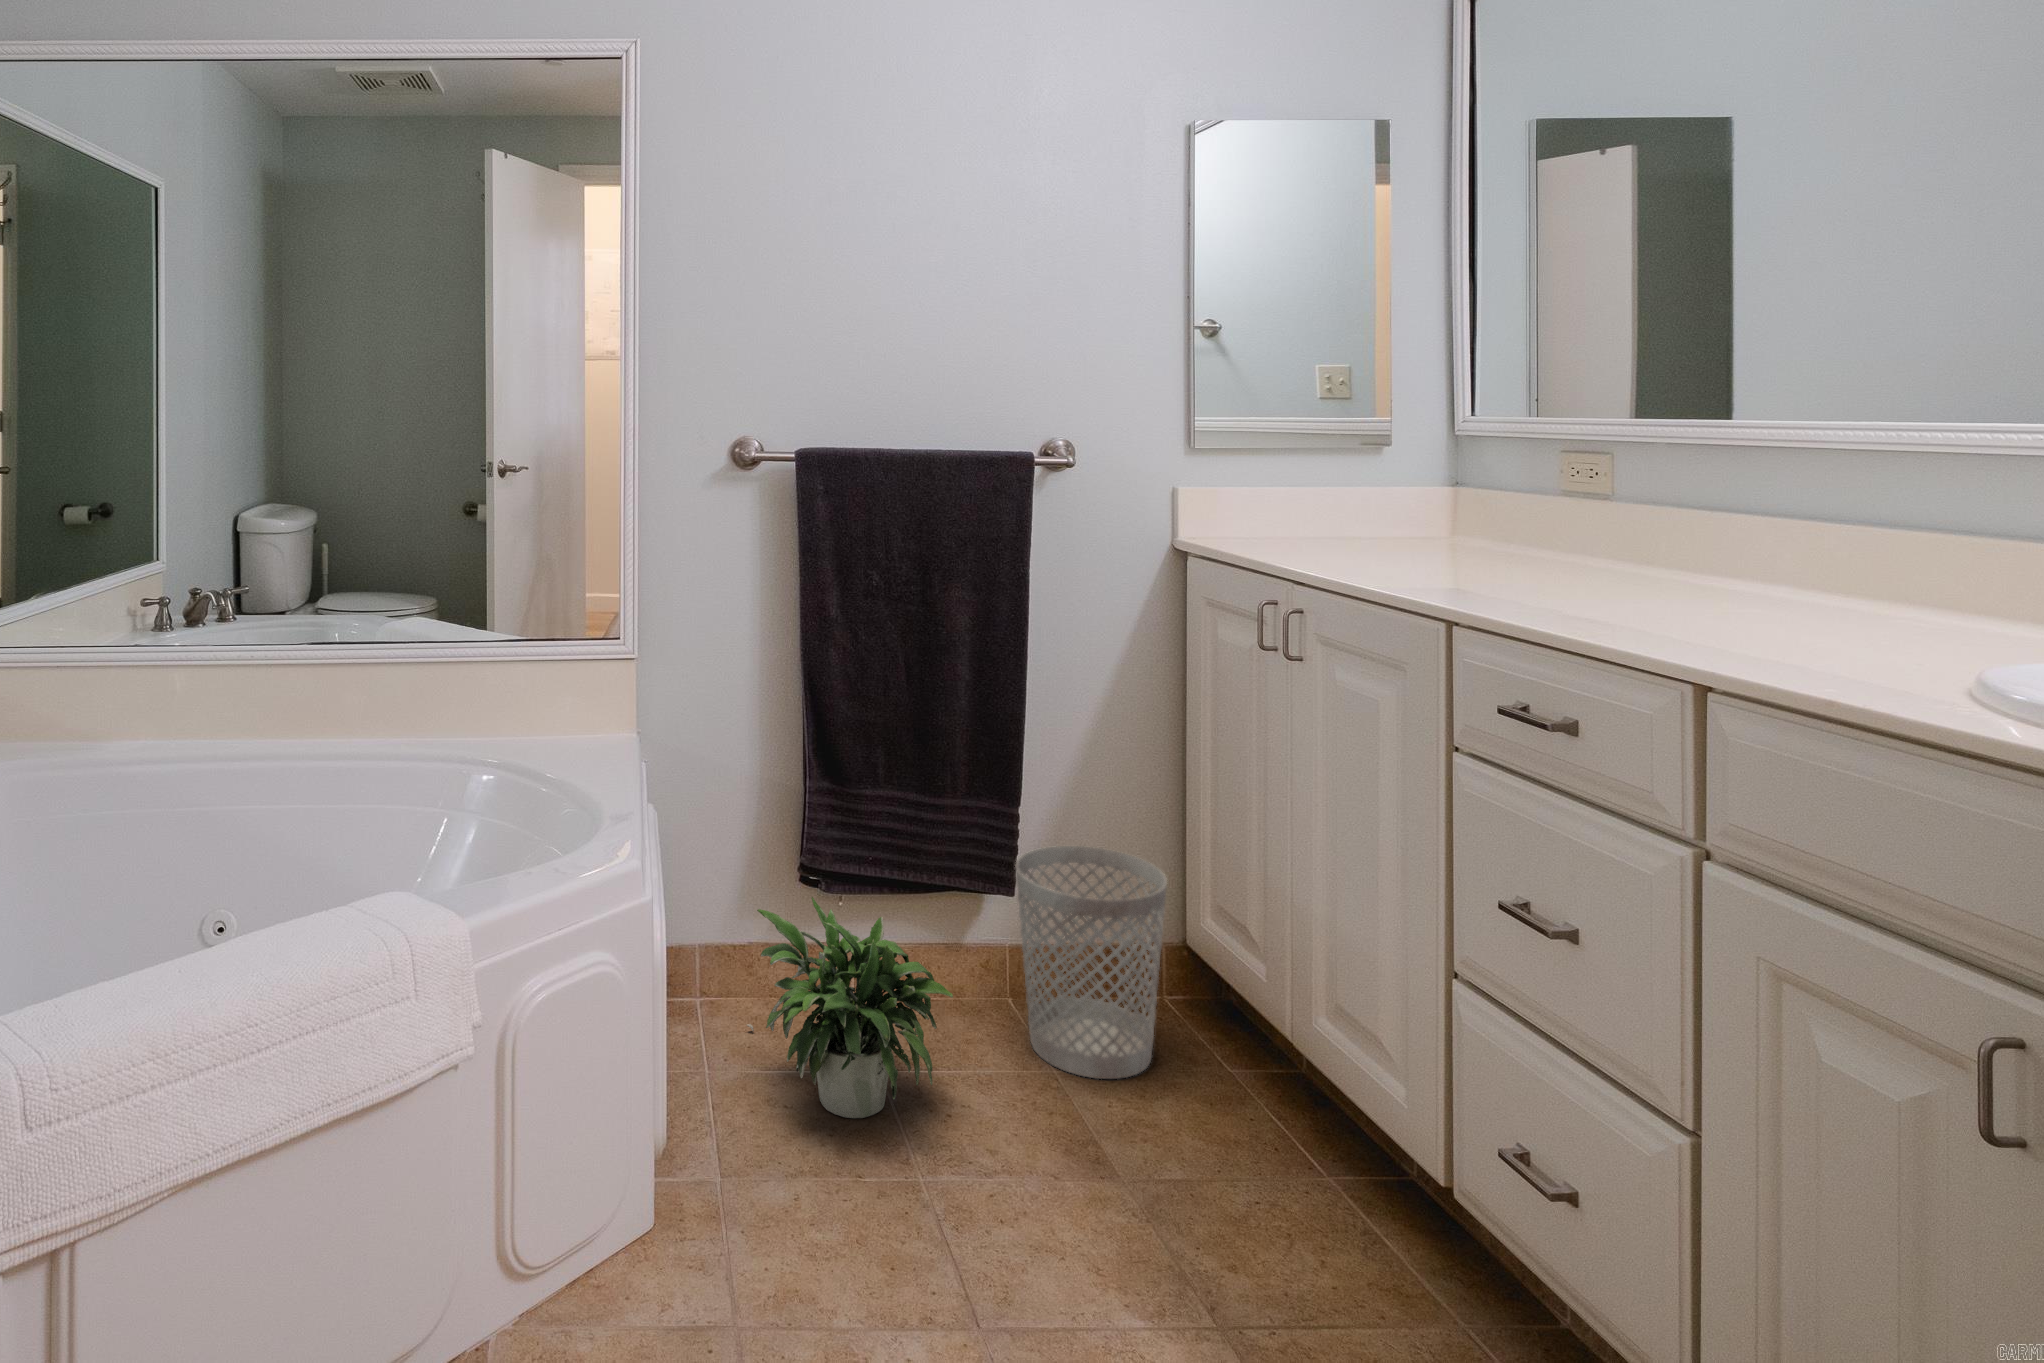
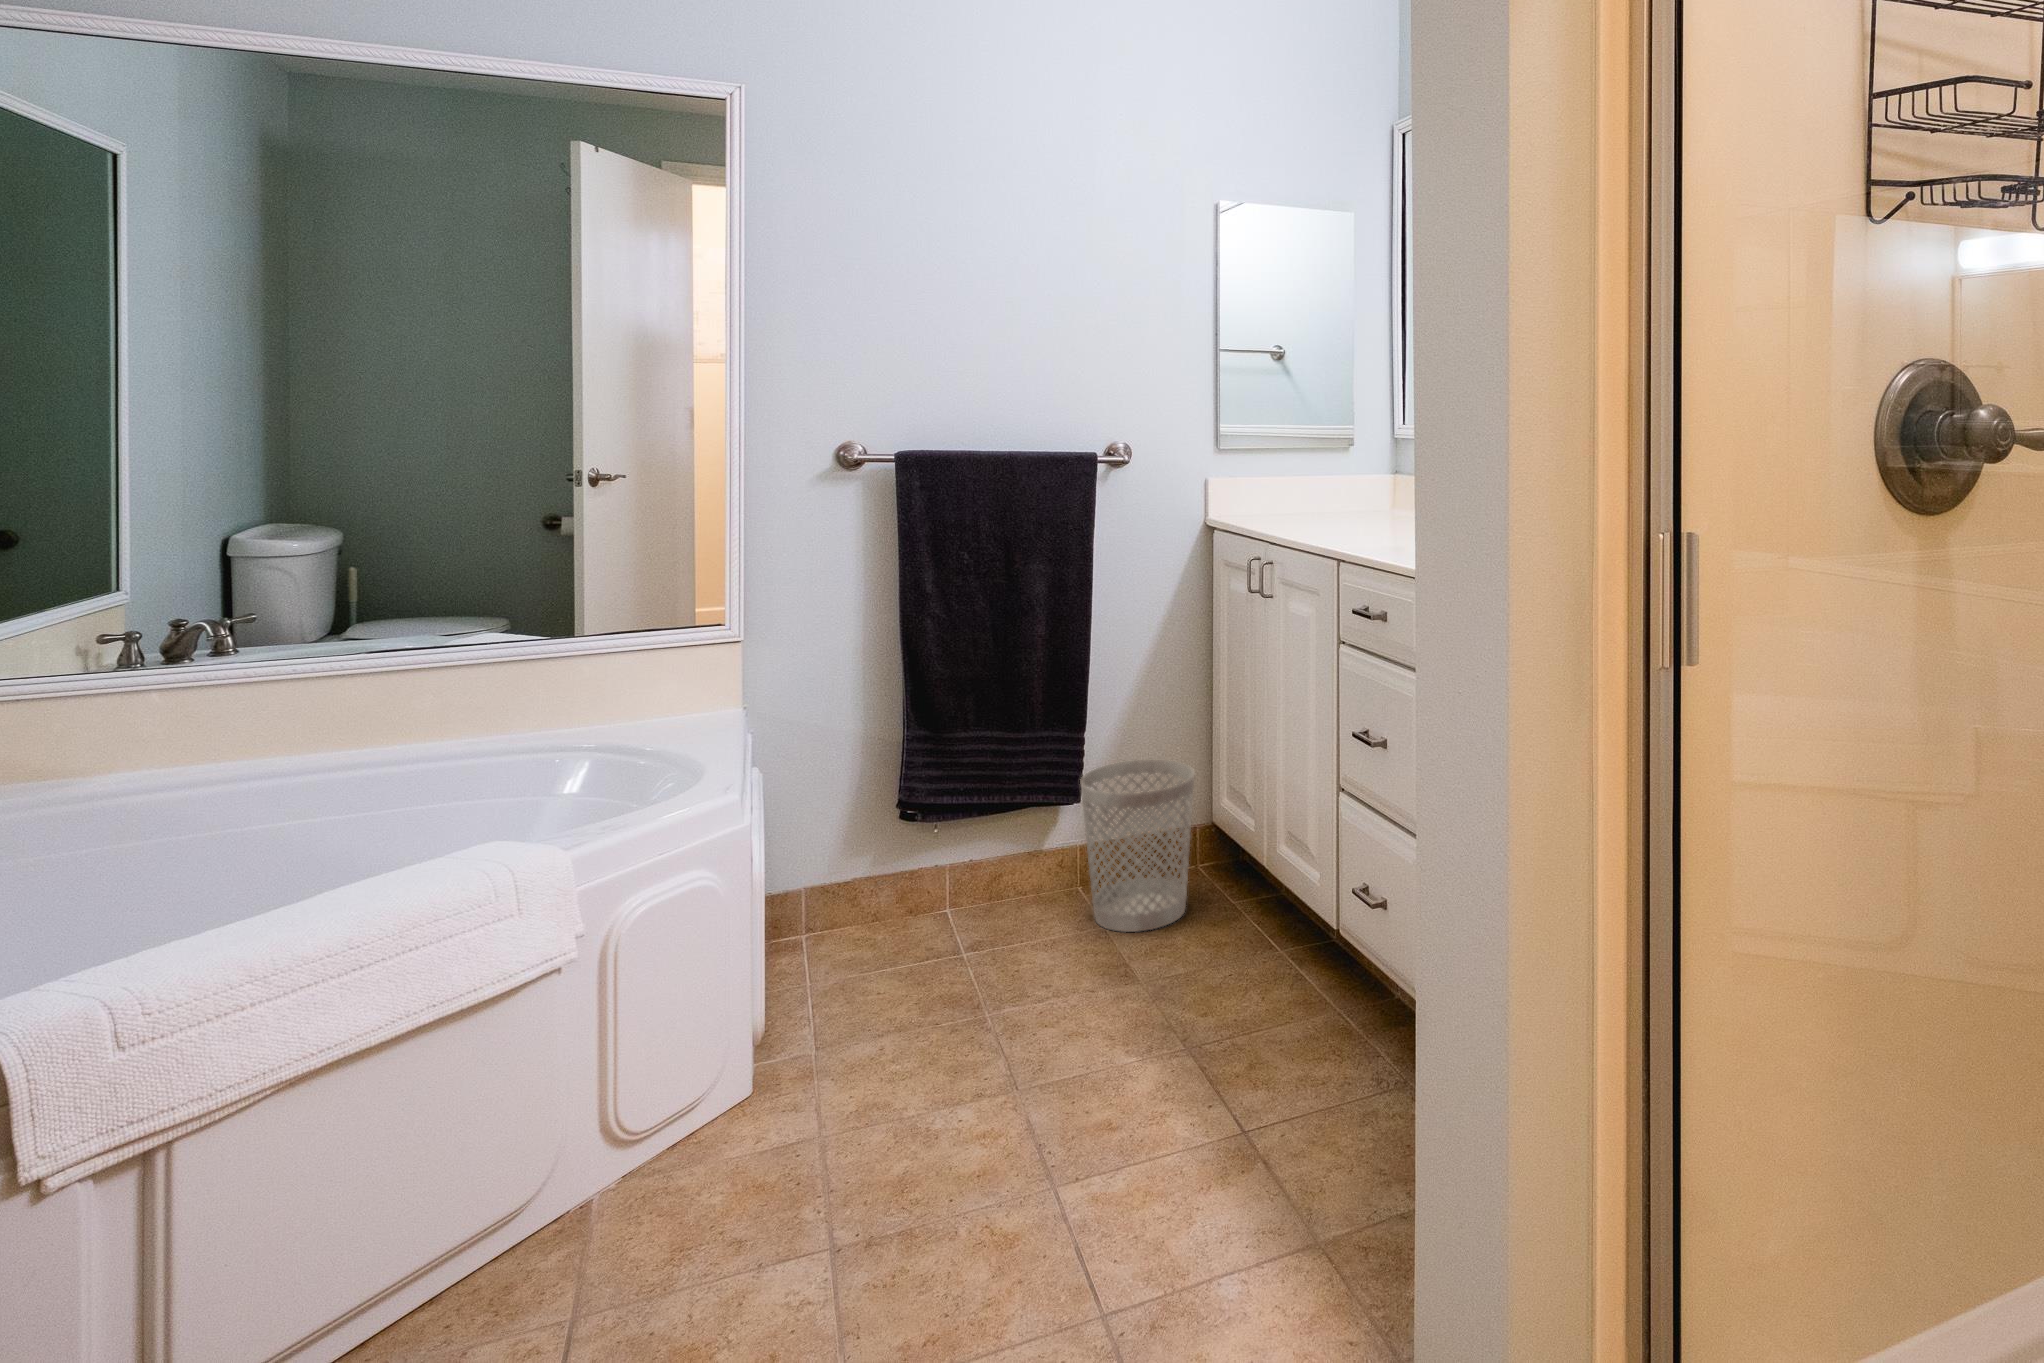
potted plant: present [747,897,953,1118] -> none [848,826,1019,995]

